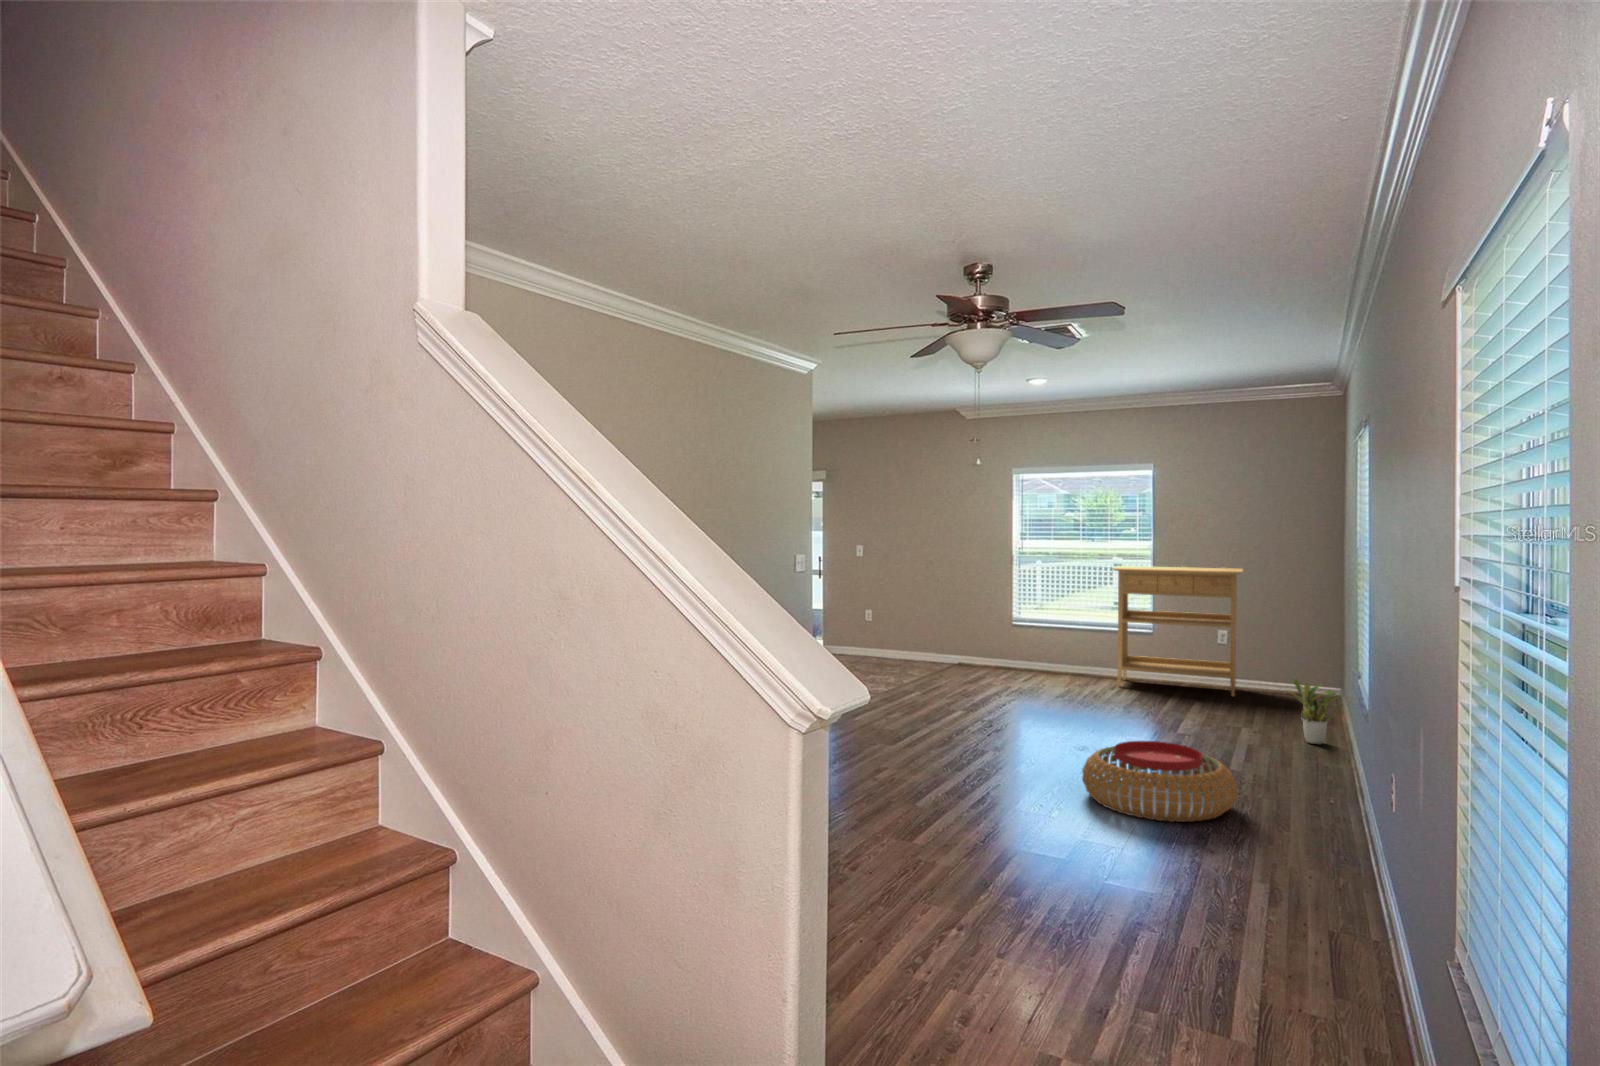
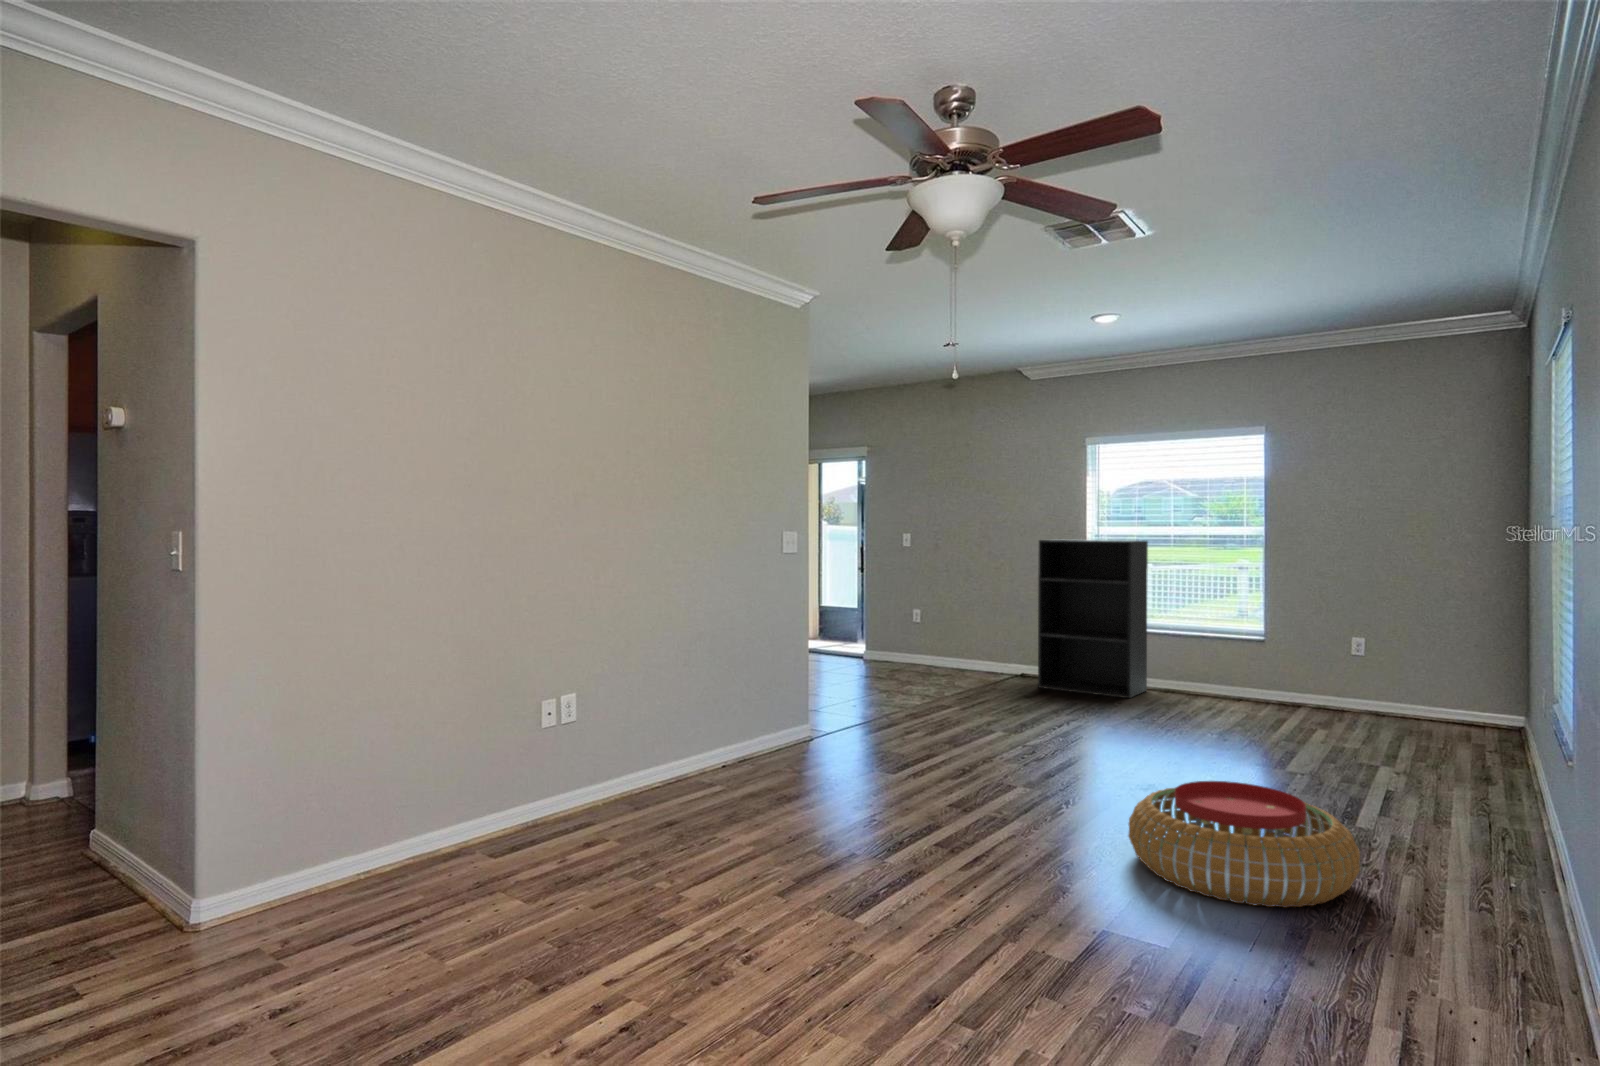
bookshelf: none [974,551,1062,682] -> present [1038,540,1148,698]
console table: present [1113,566,1243,696] -> none [1208,557,1384,723]
potted plant: present [1293,679,1341,744] -> none [1432,700,1530,792]

